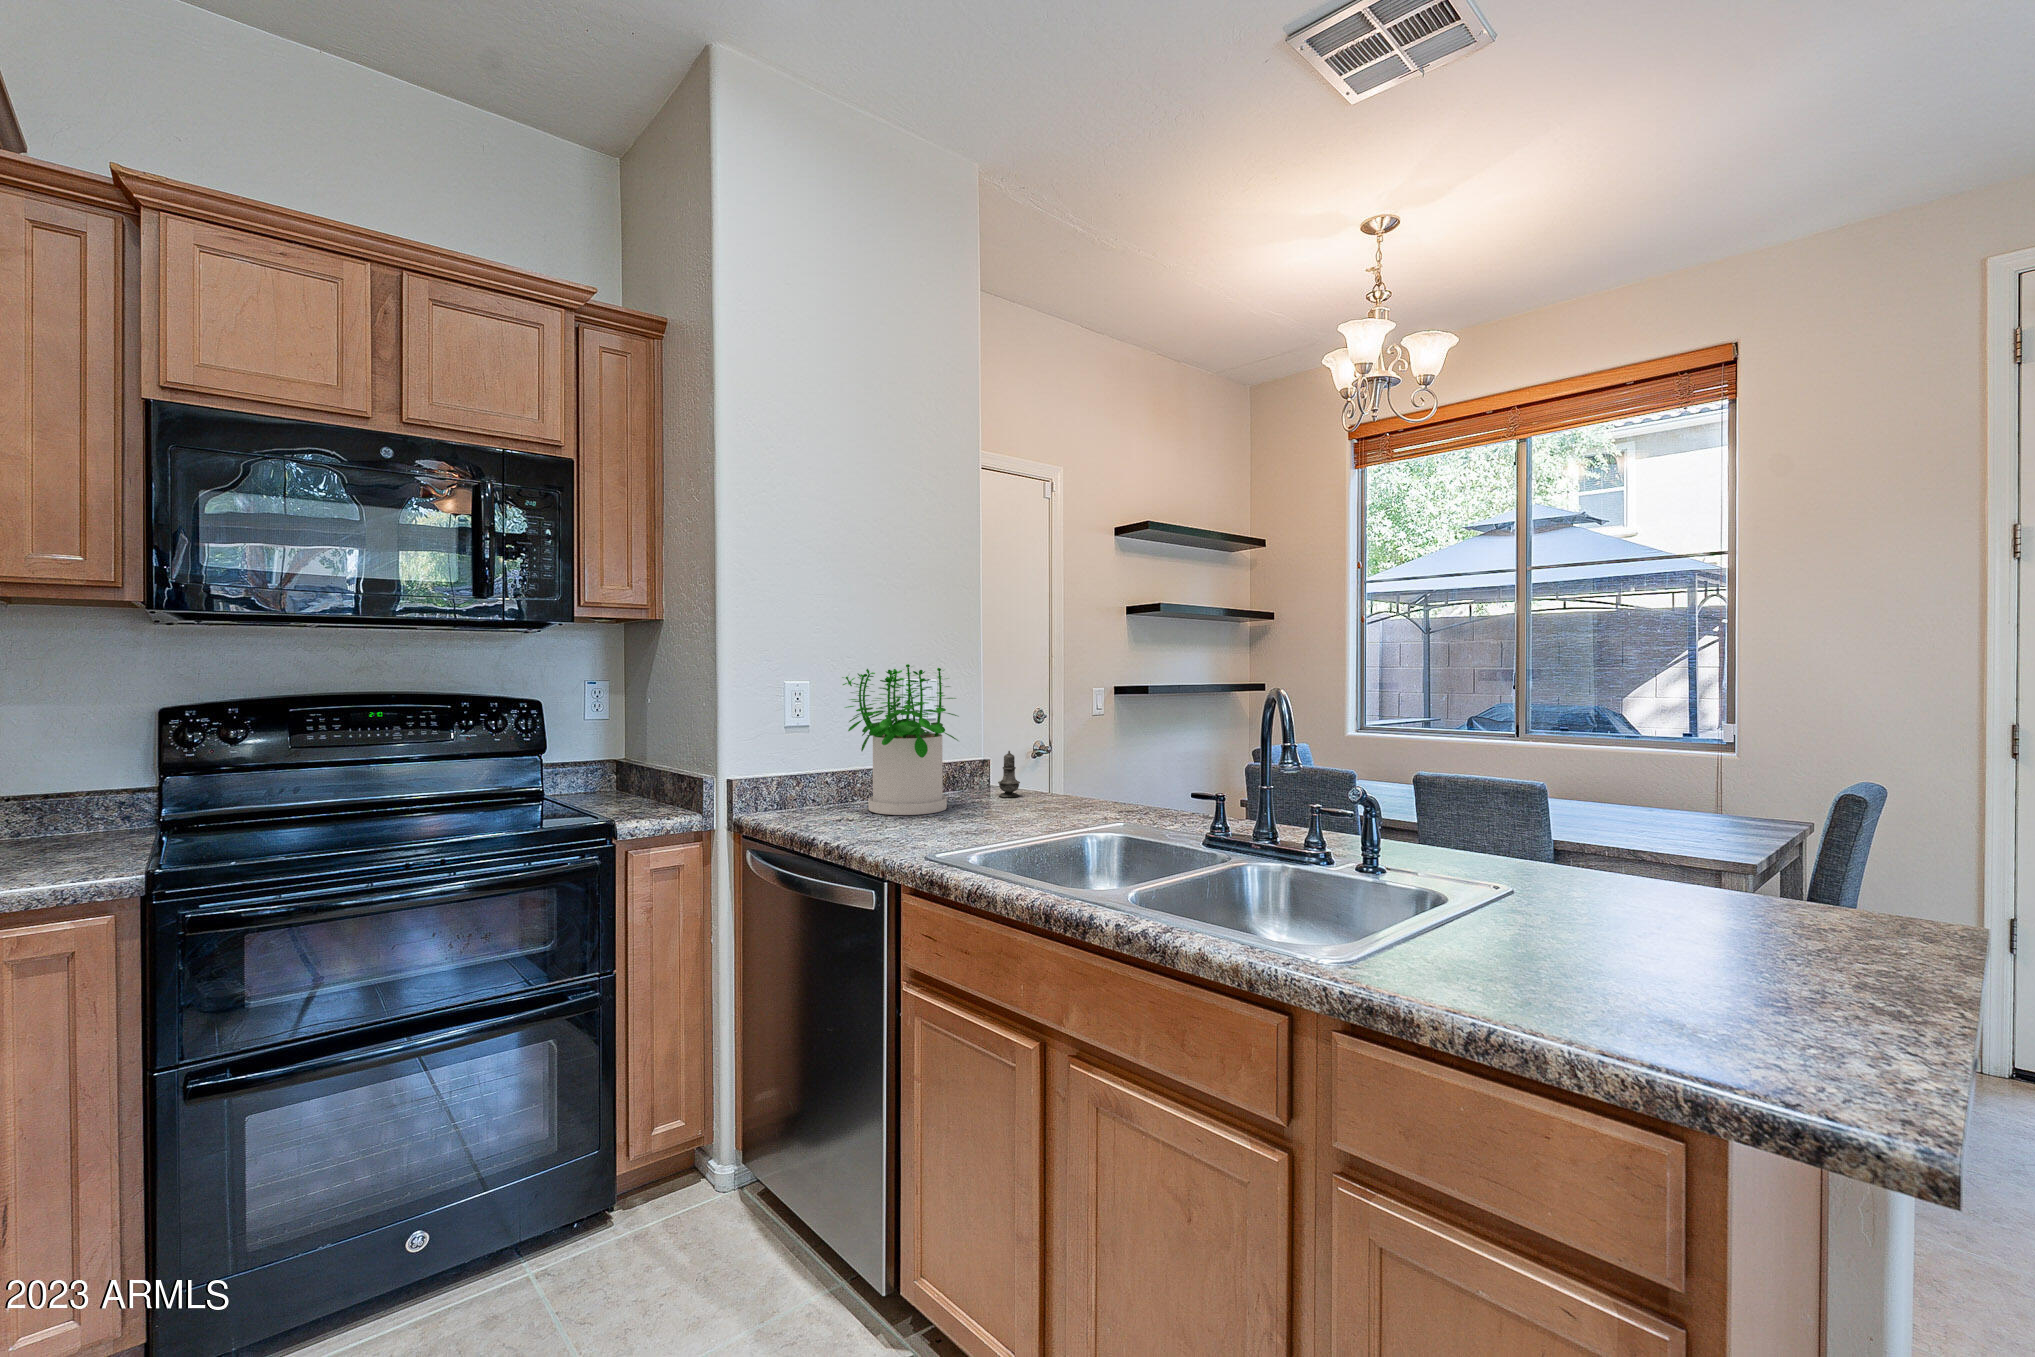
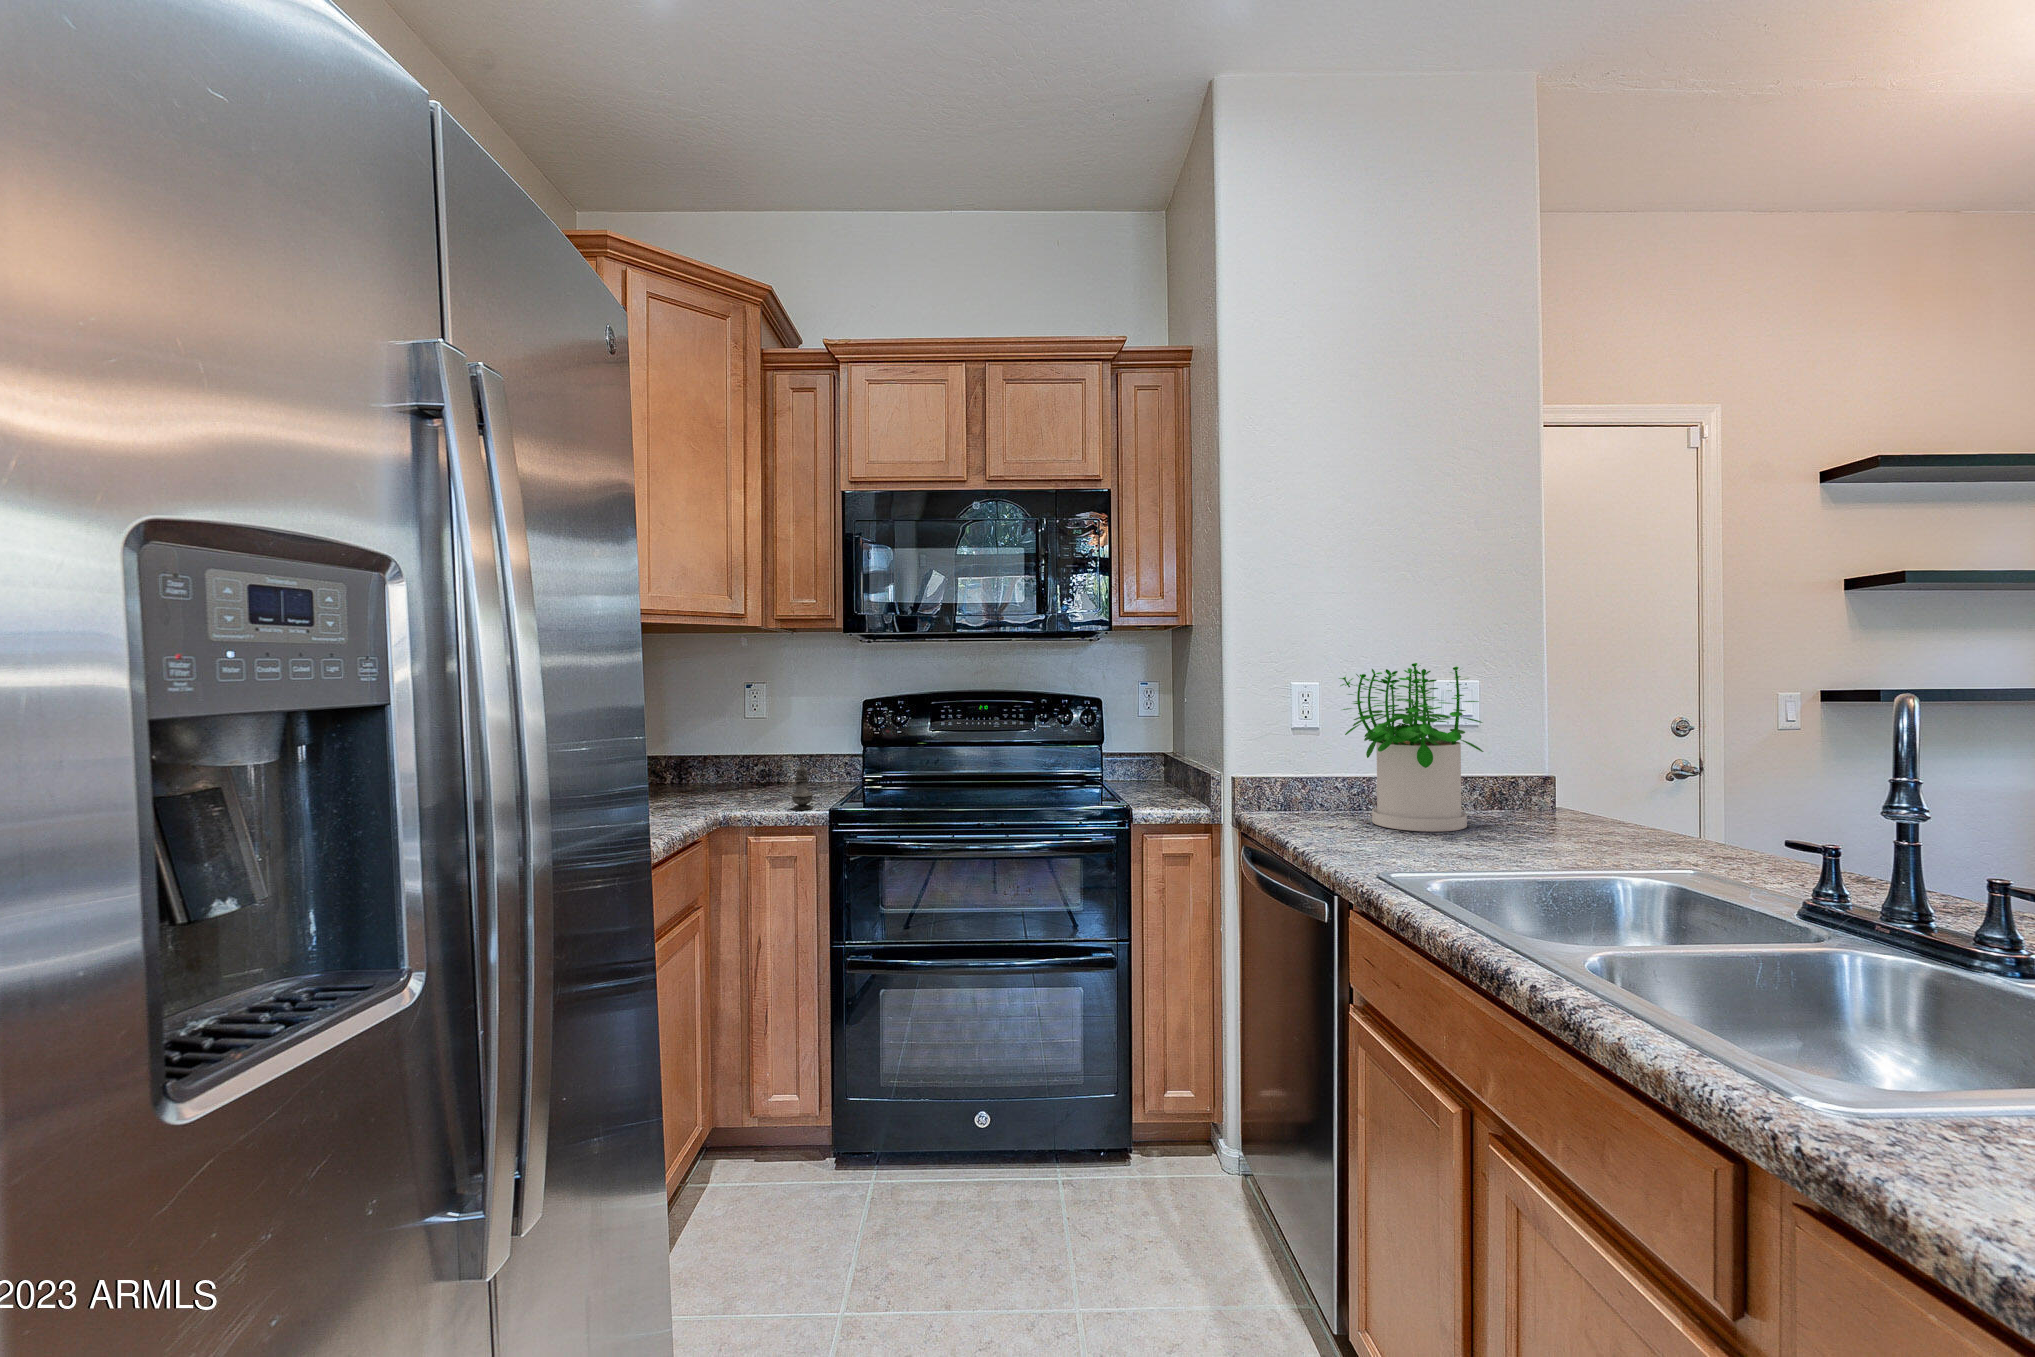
salt shaker: present [998,751,1020,797] -> present [791,763,813,810]

